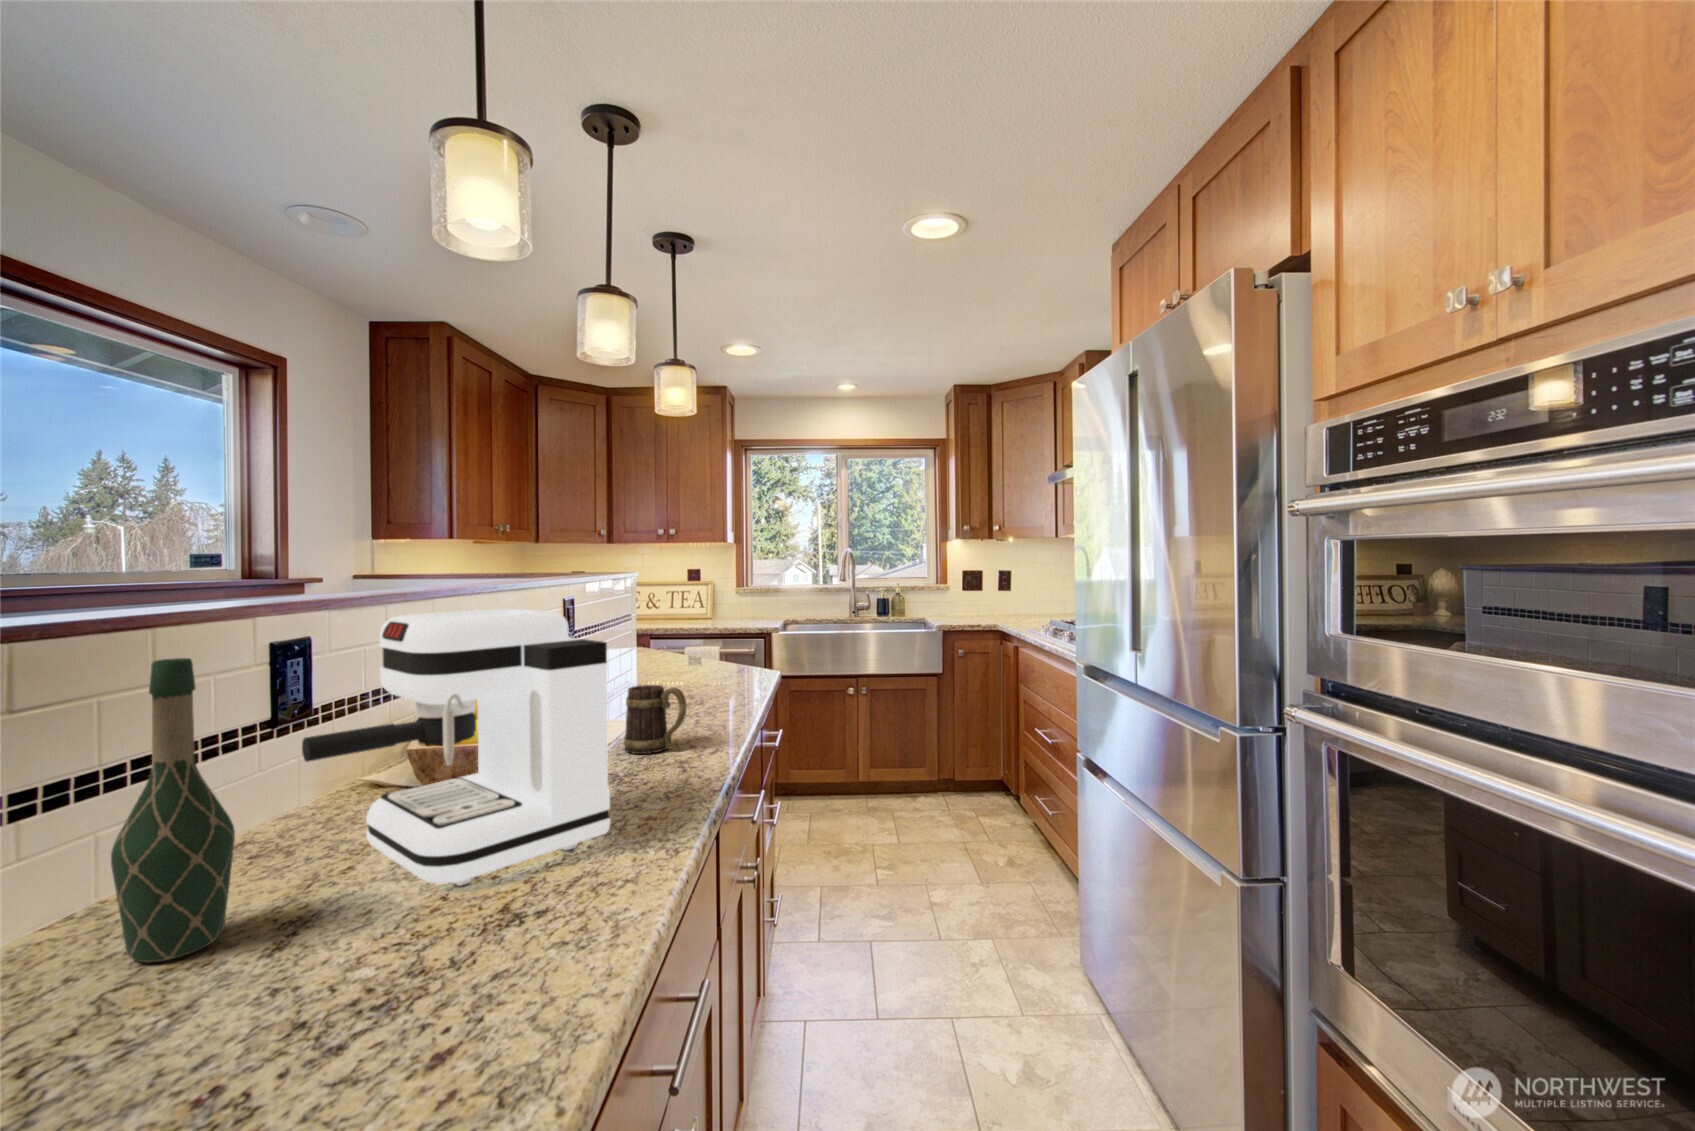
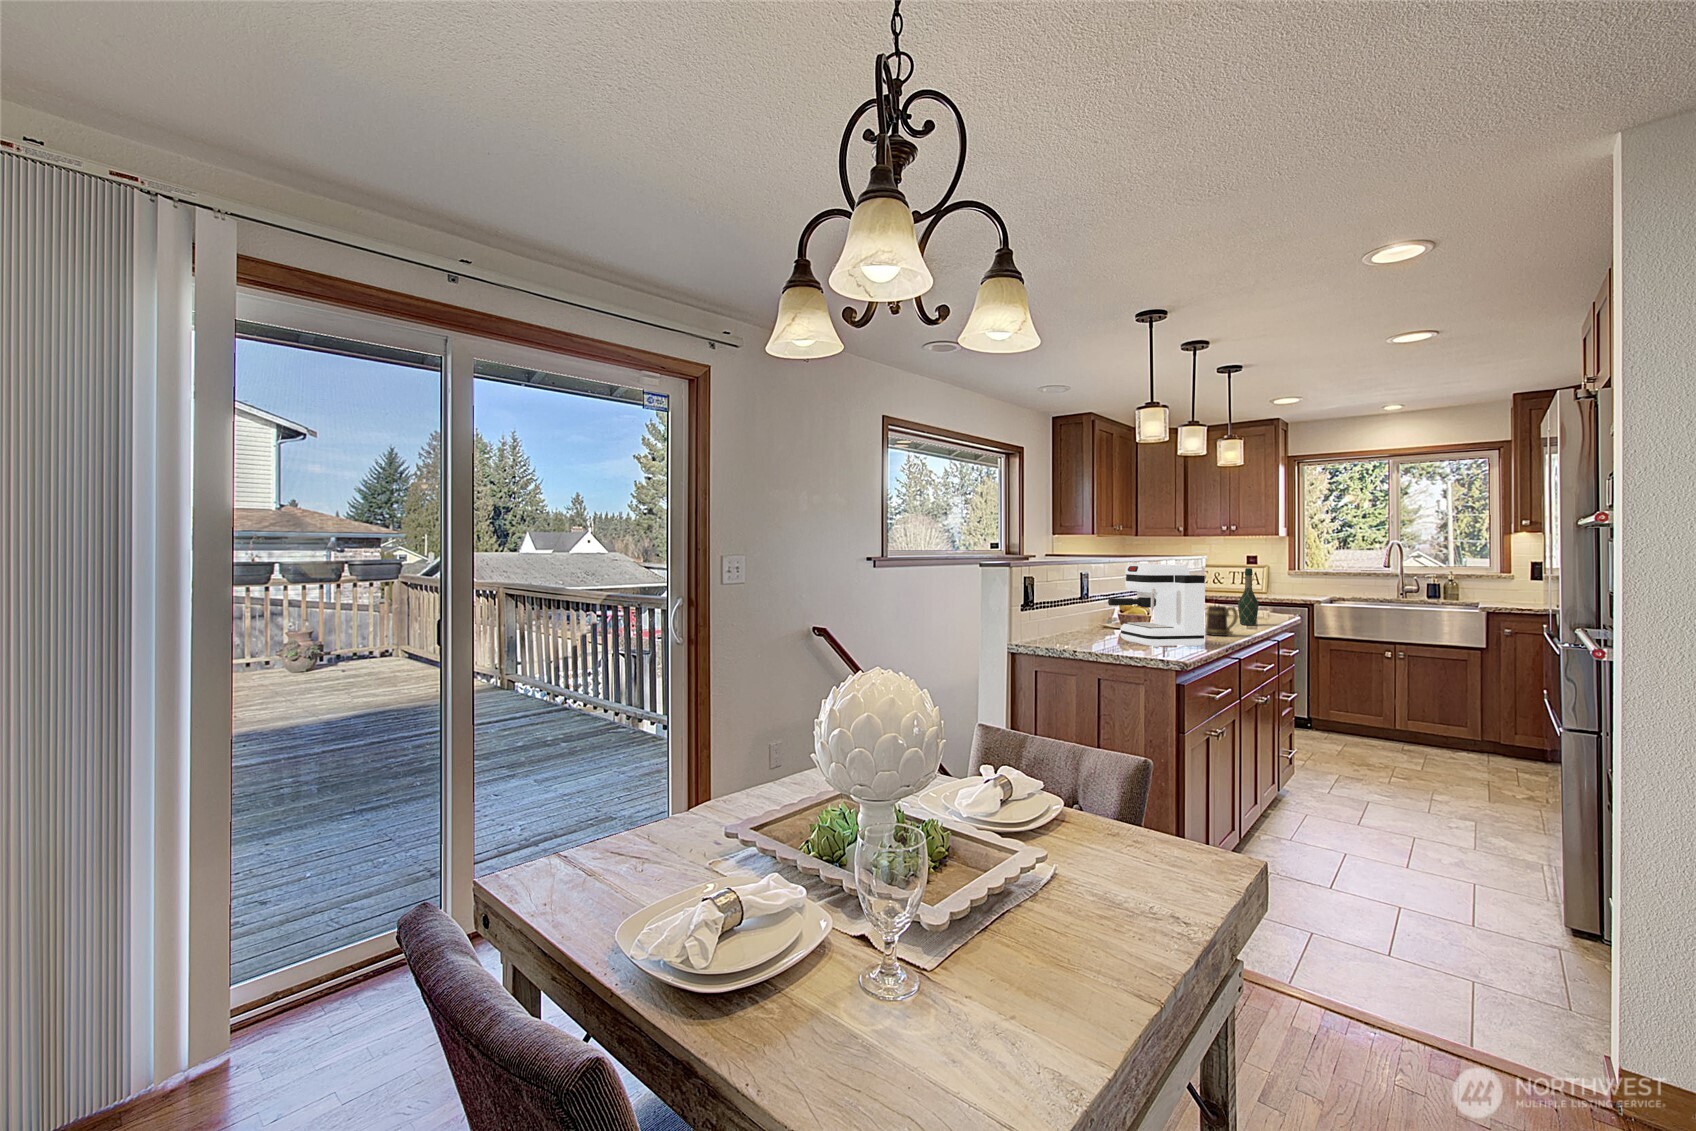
wine bottle: present [111,658,235,962] -> present [1238,568,1259,625]

